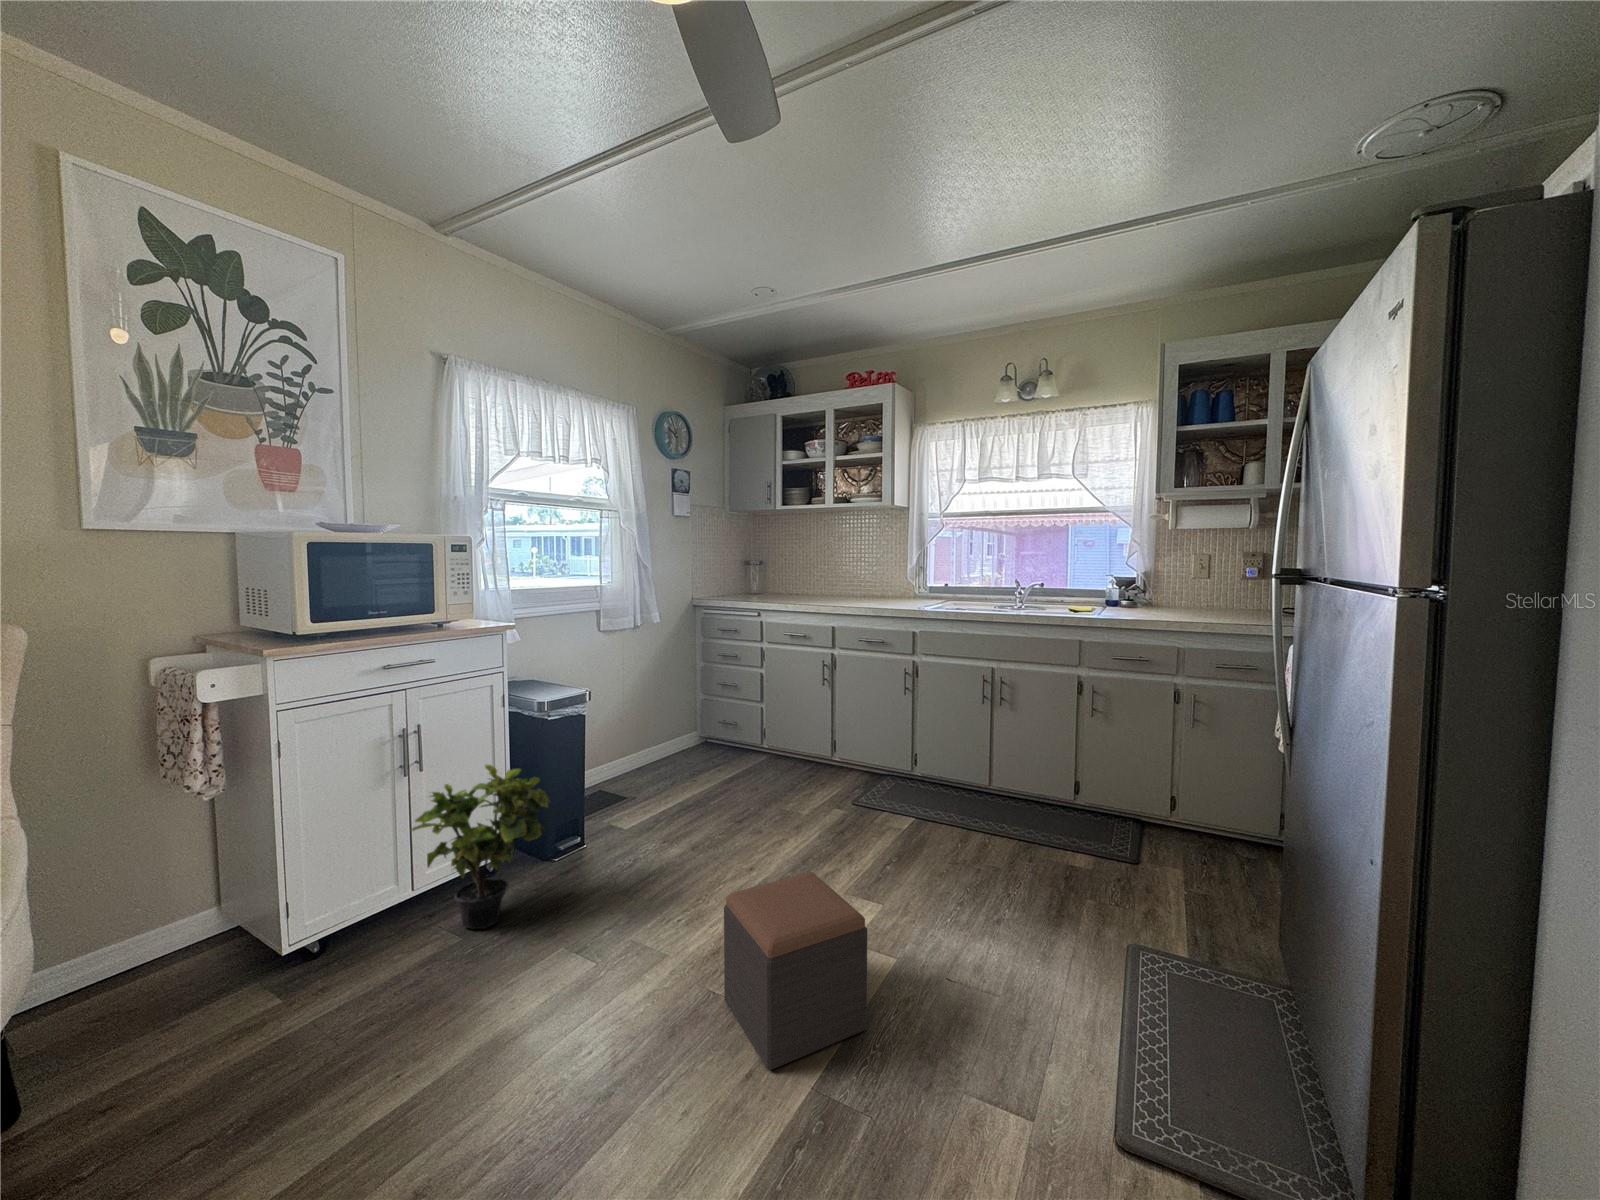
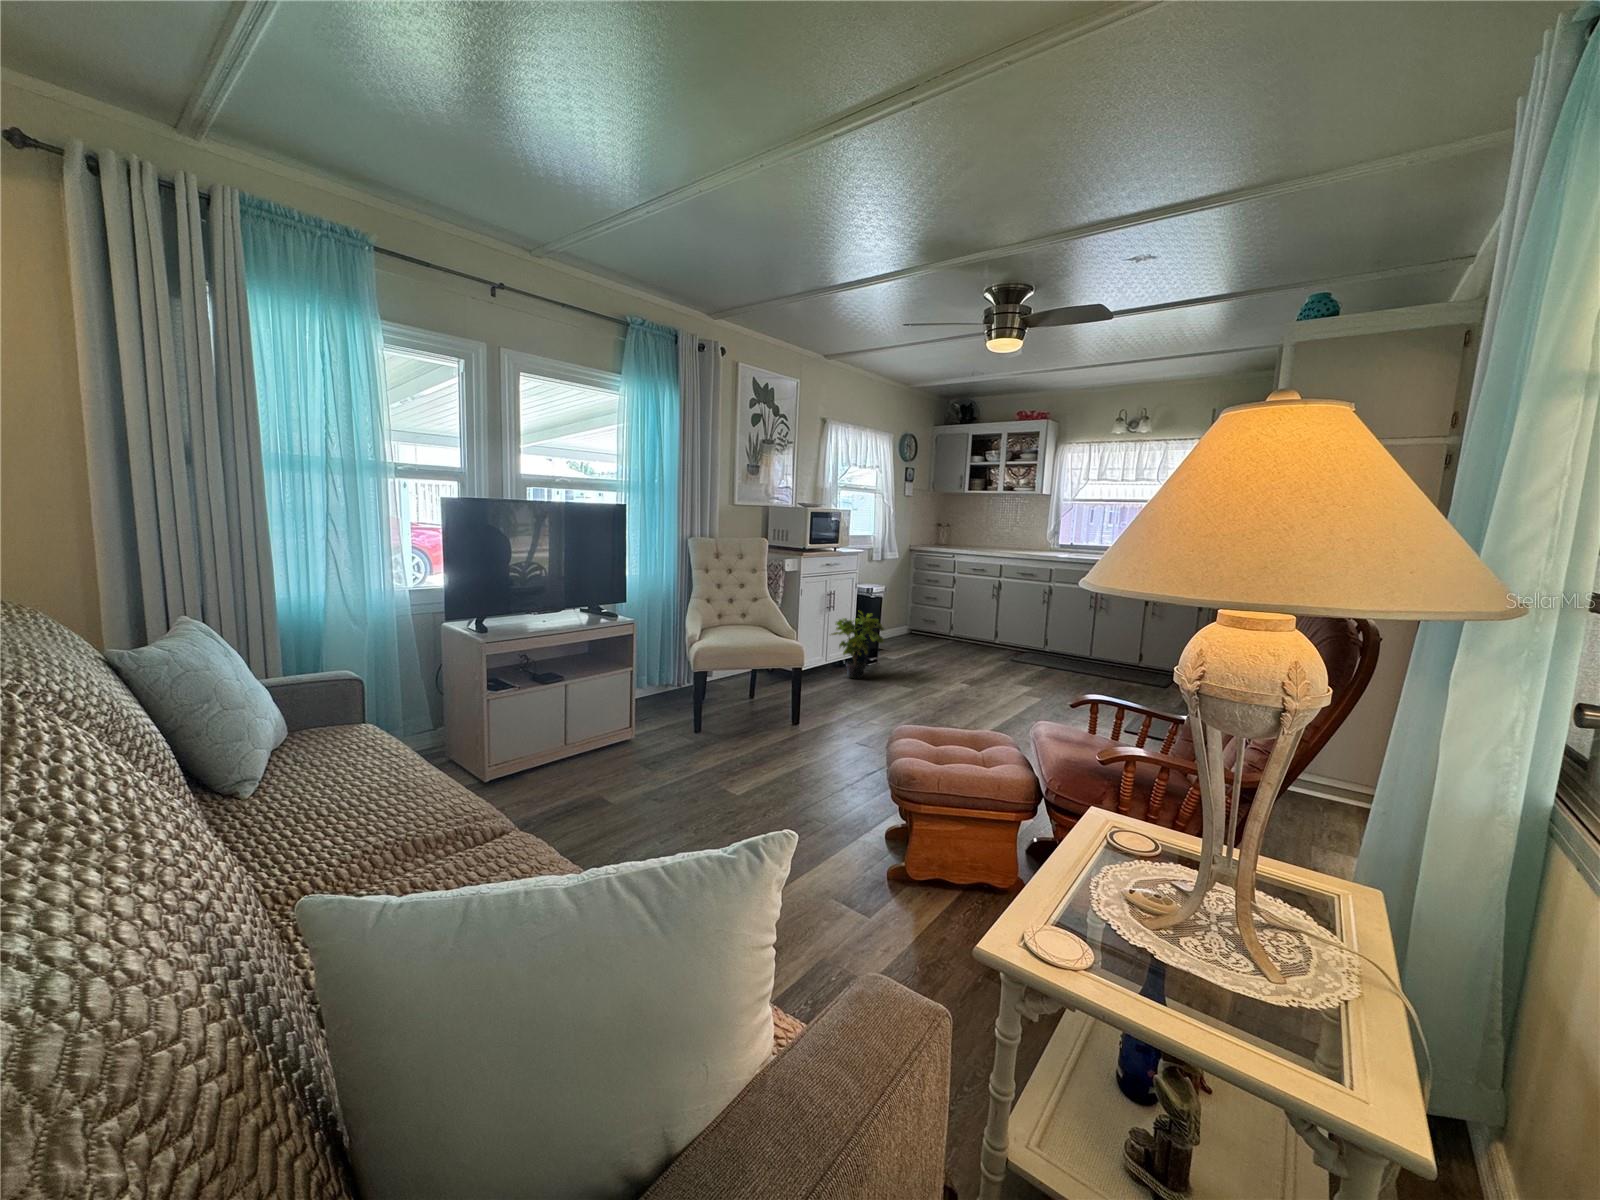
footstool: present [724,872,867,1070] -> none [974,656,1038,713]

